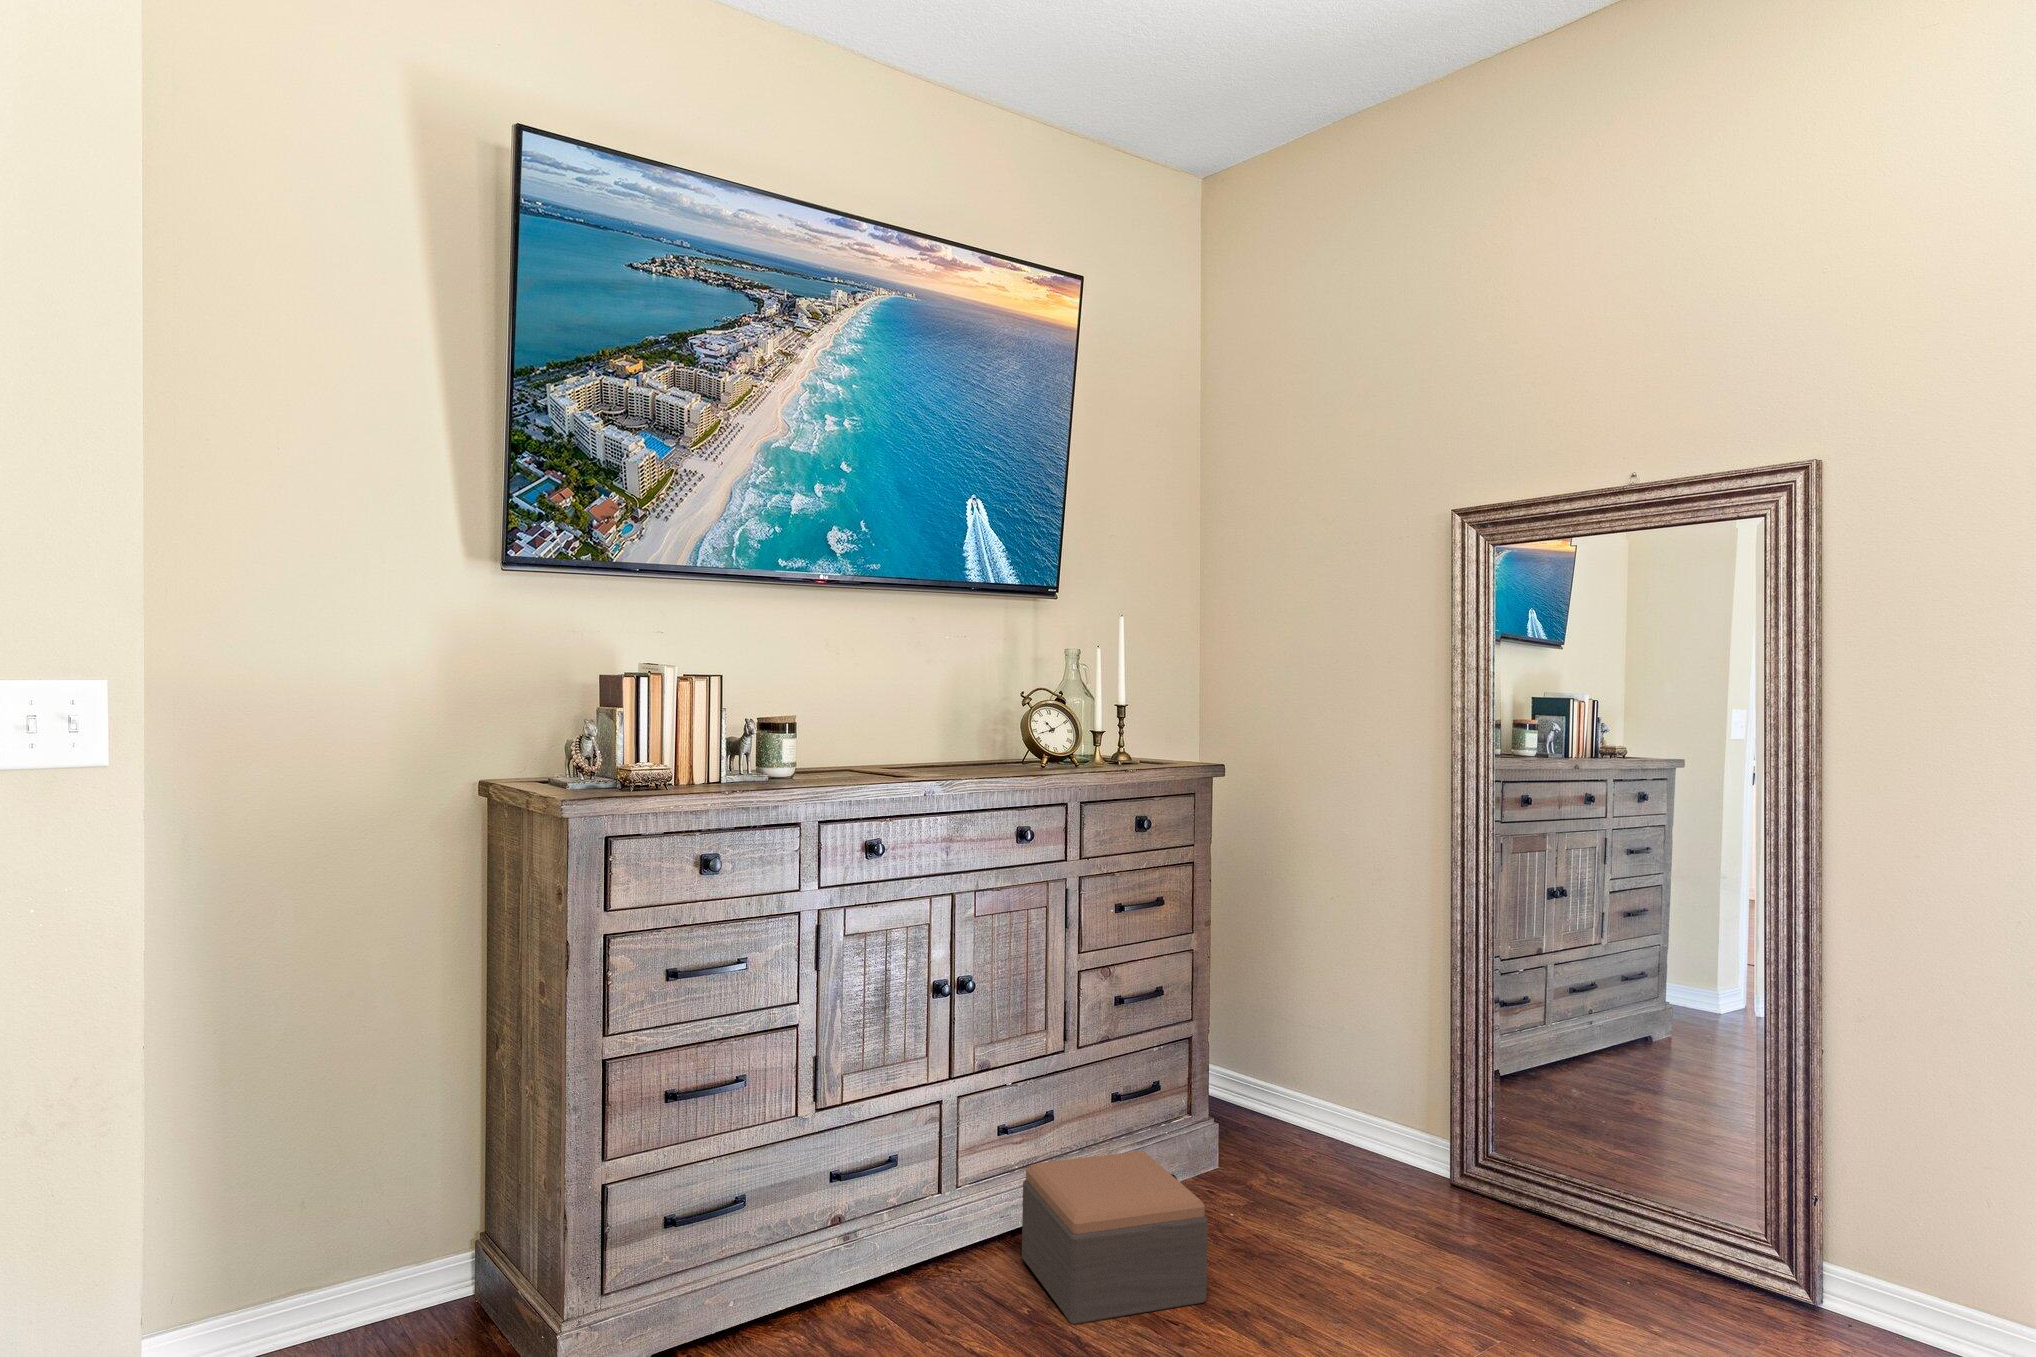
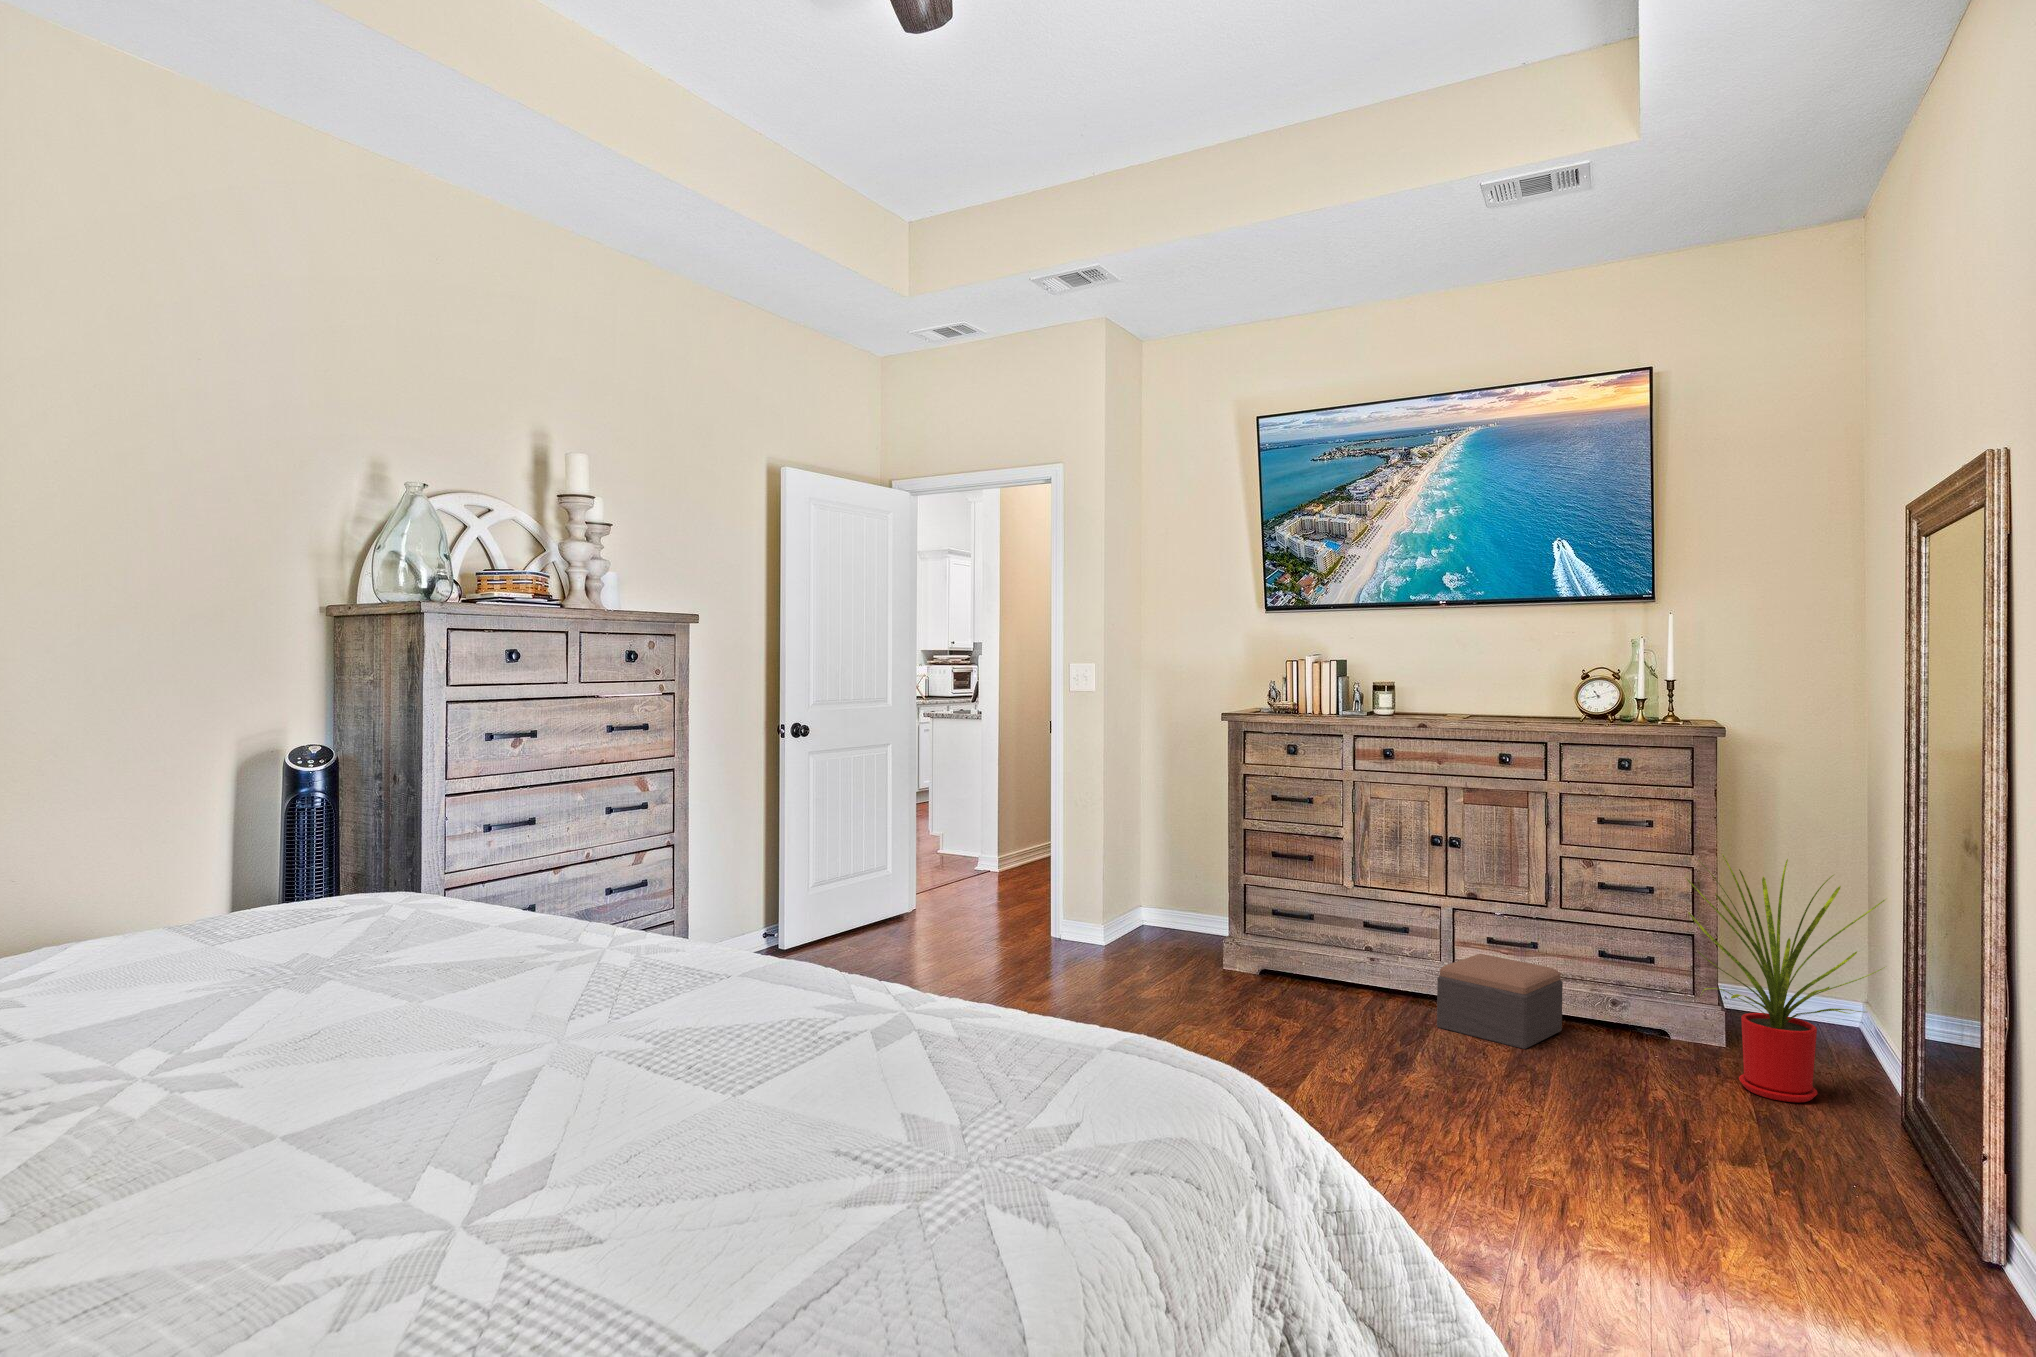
house plant: none [1296,928,1529,1237] -> present [1685,854,1886,1102]

